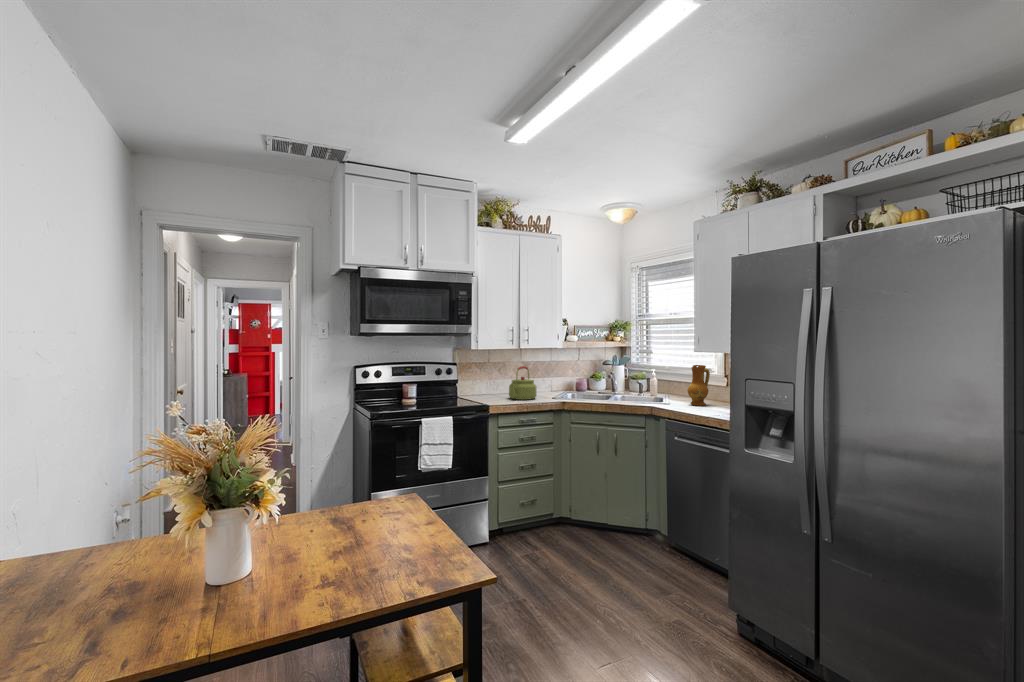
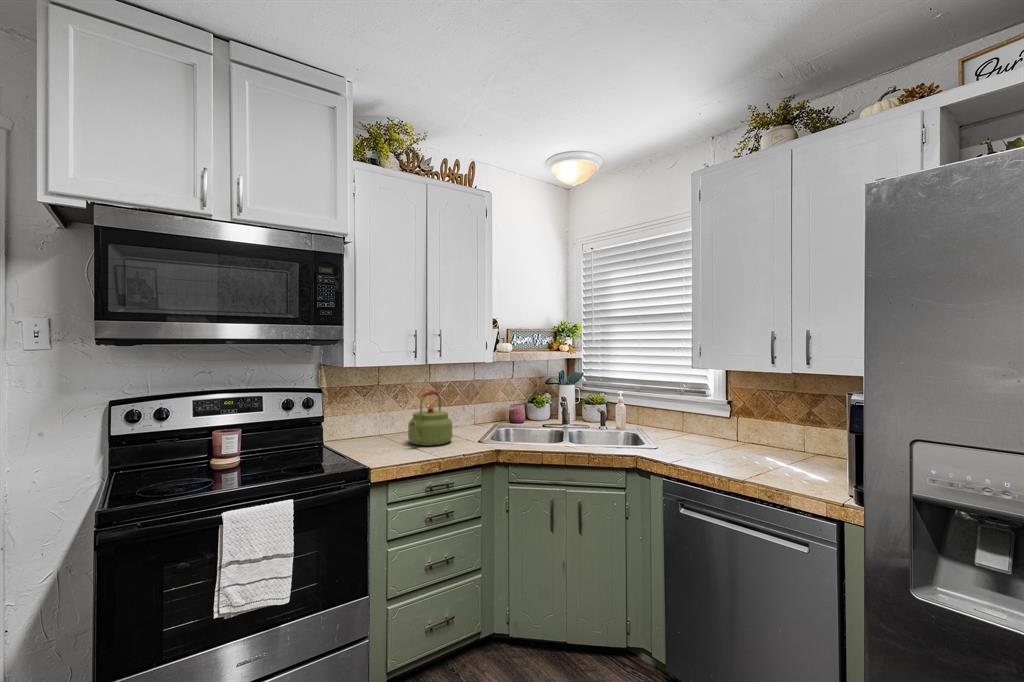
ceramic jug: present [688,365,710,406] -> none [682,387,714,449]

